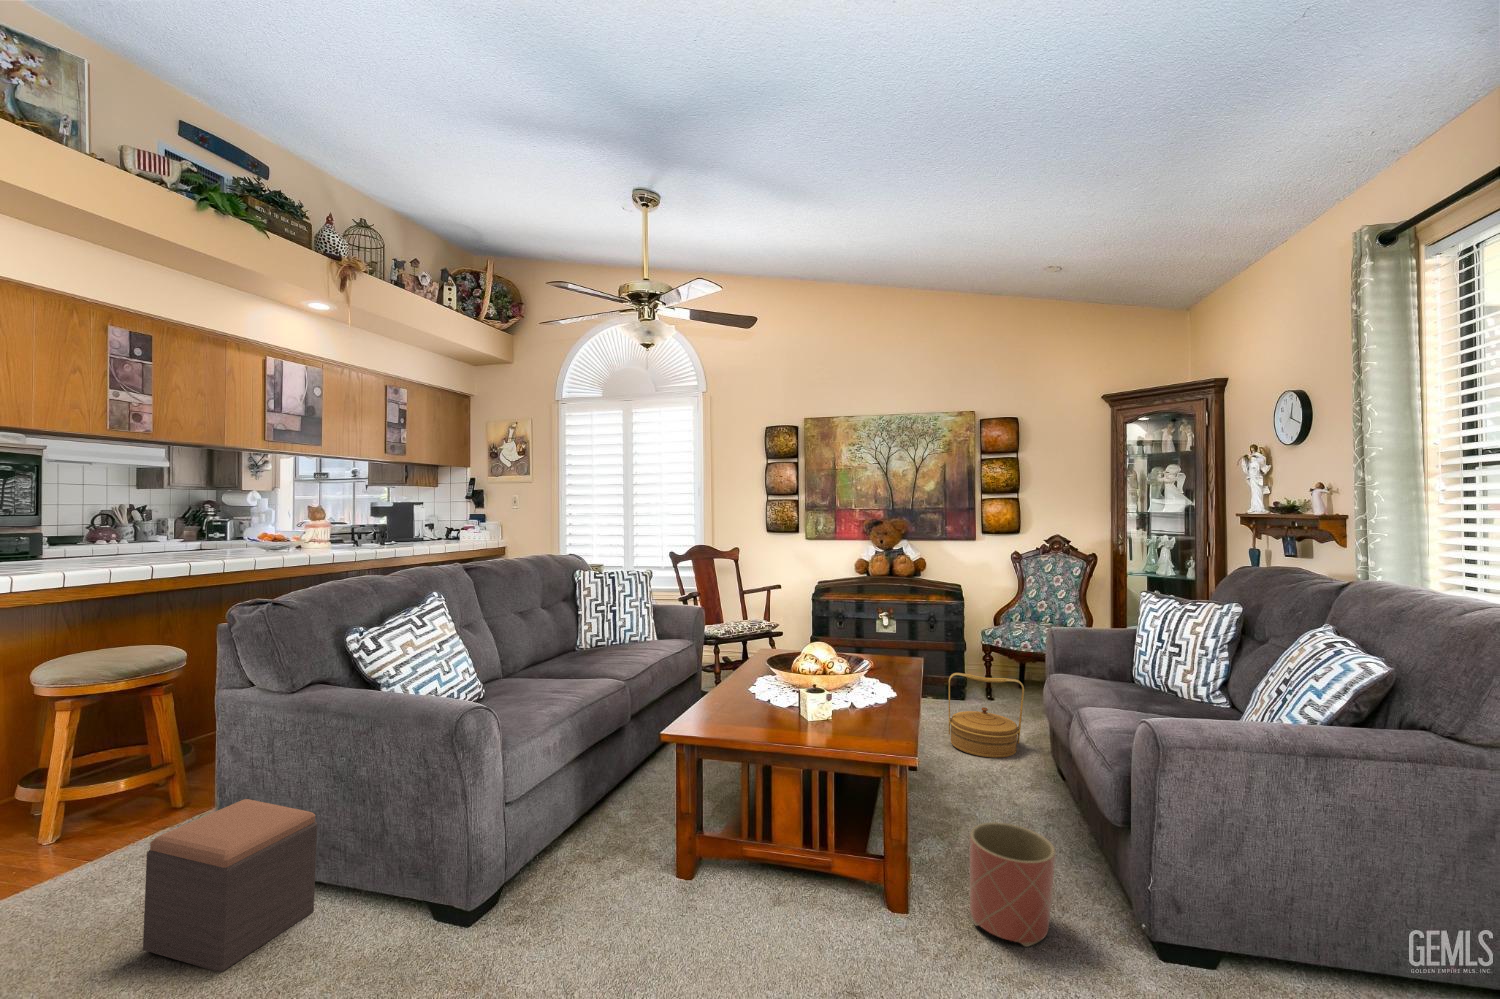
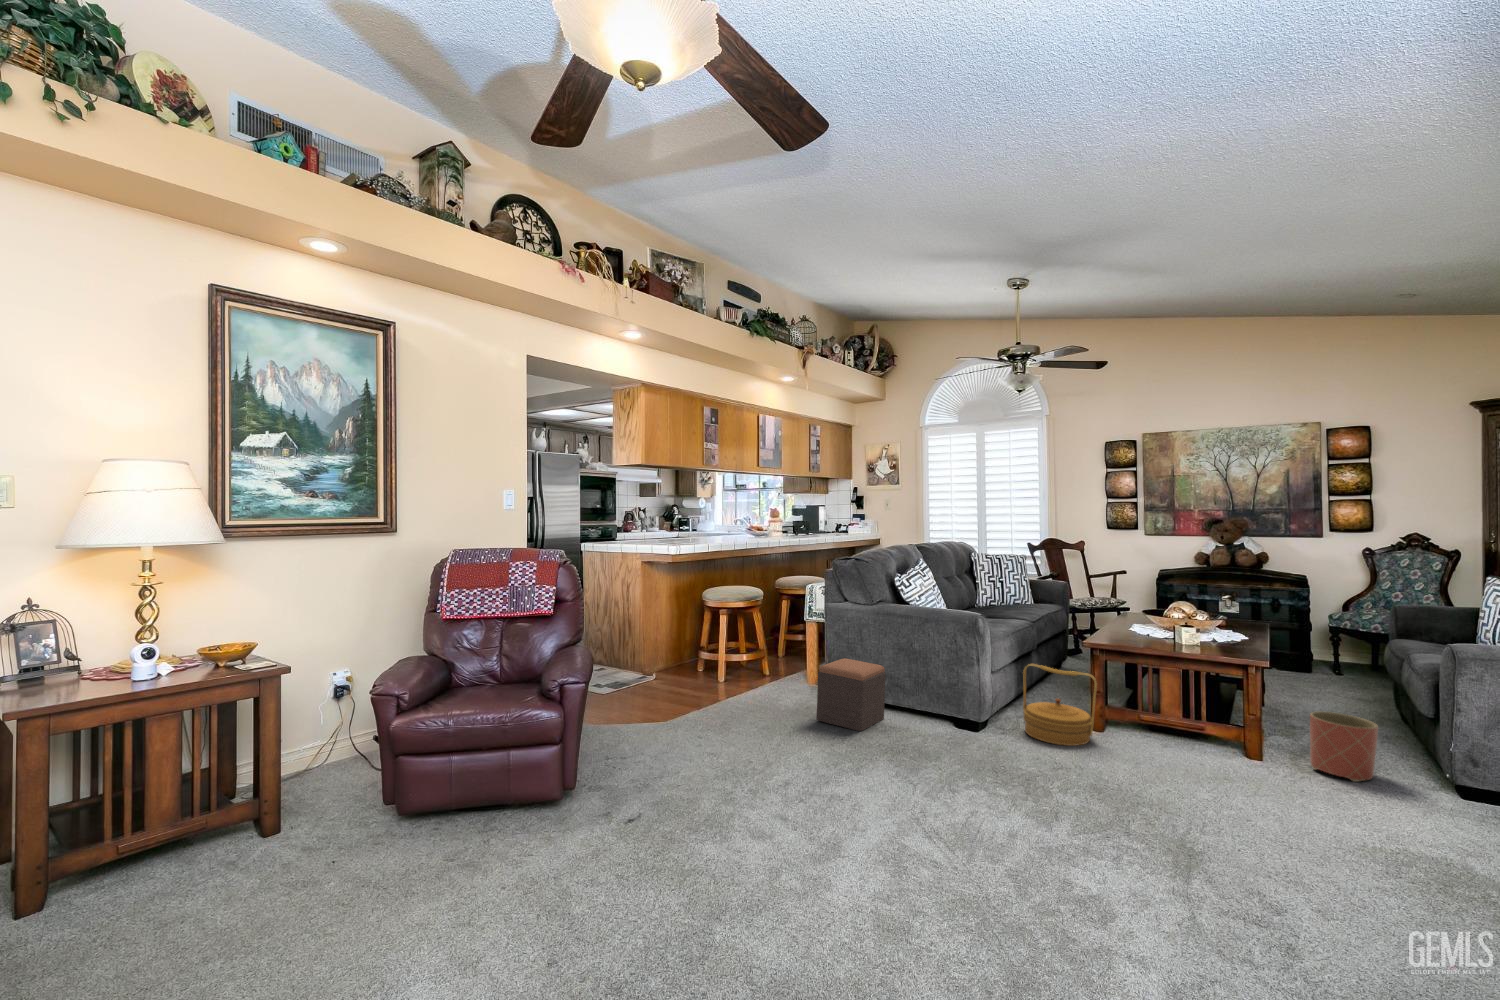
basket: present [949,673,1024,758] -> present [1023,664,1097,746]

